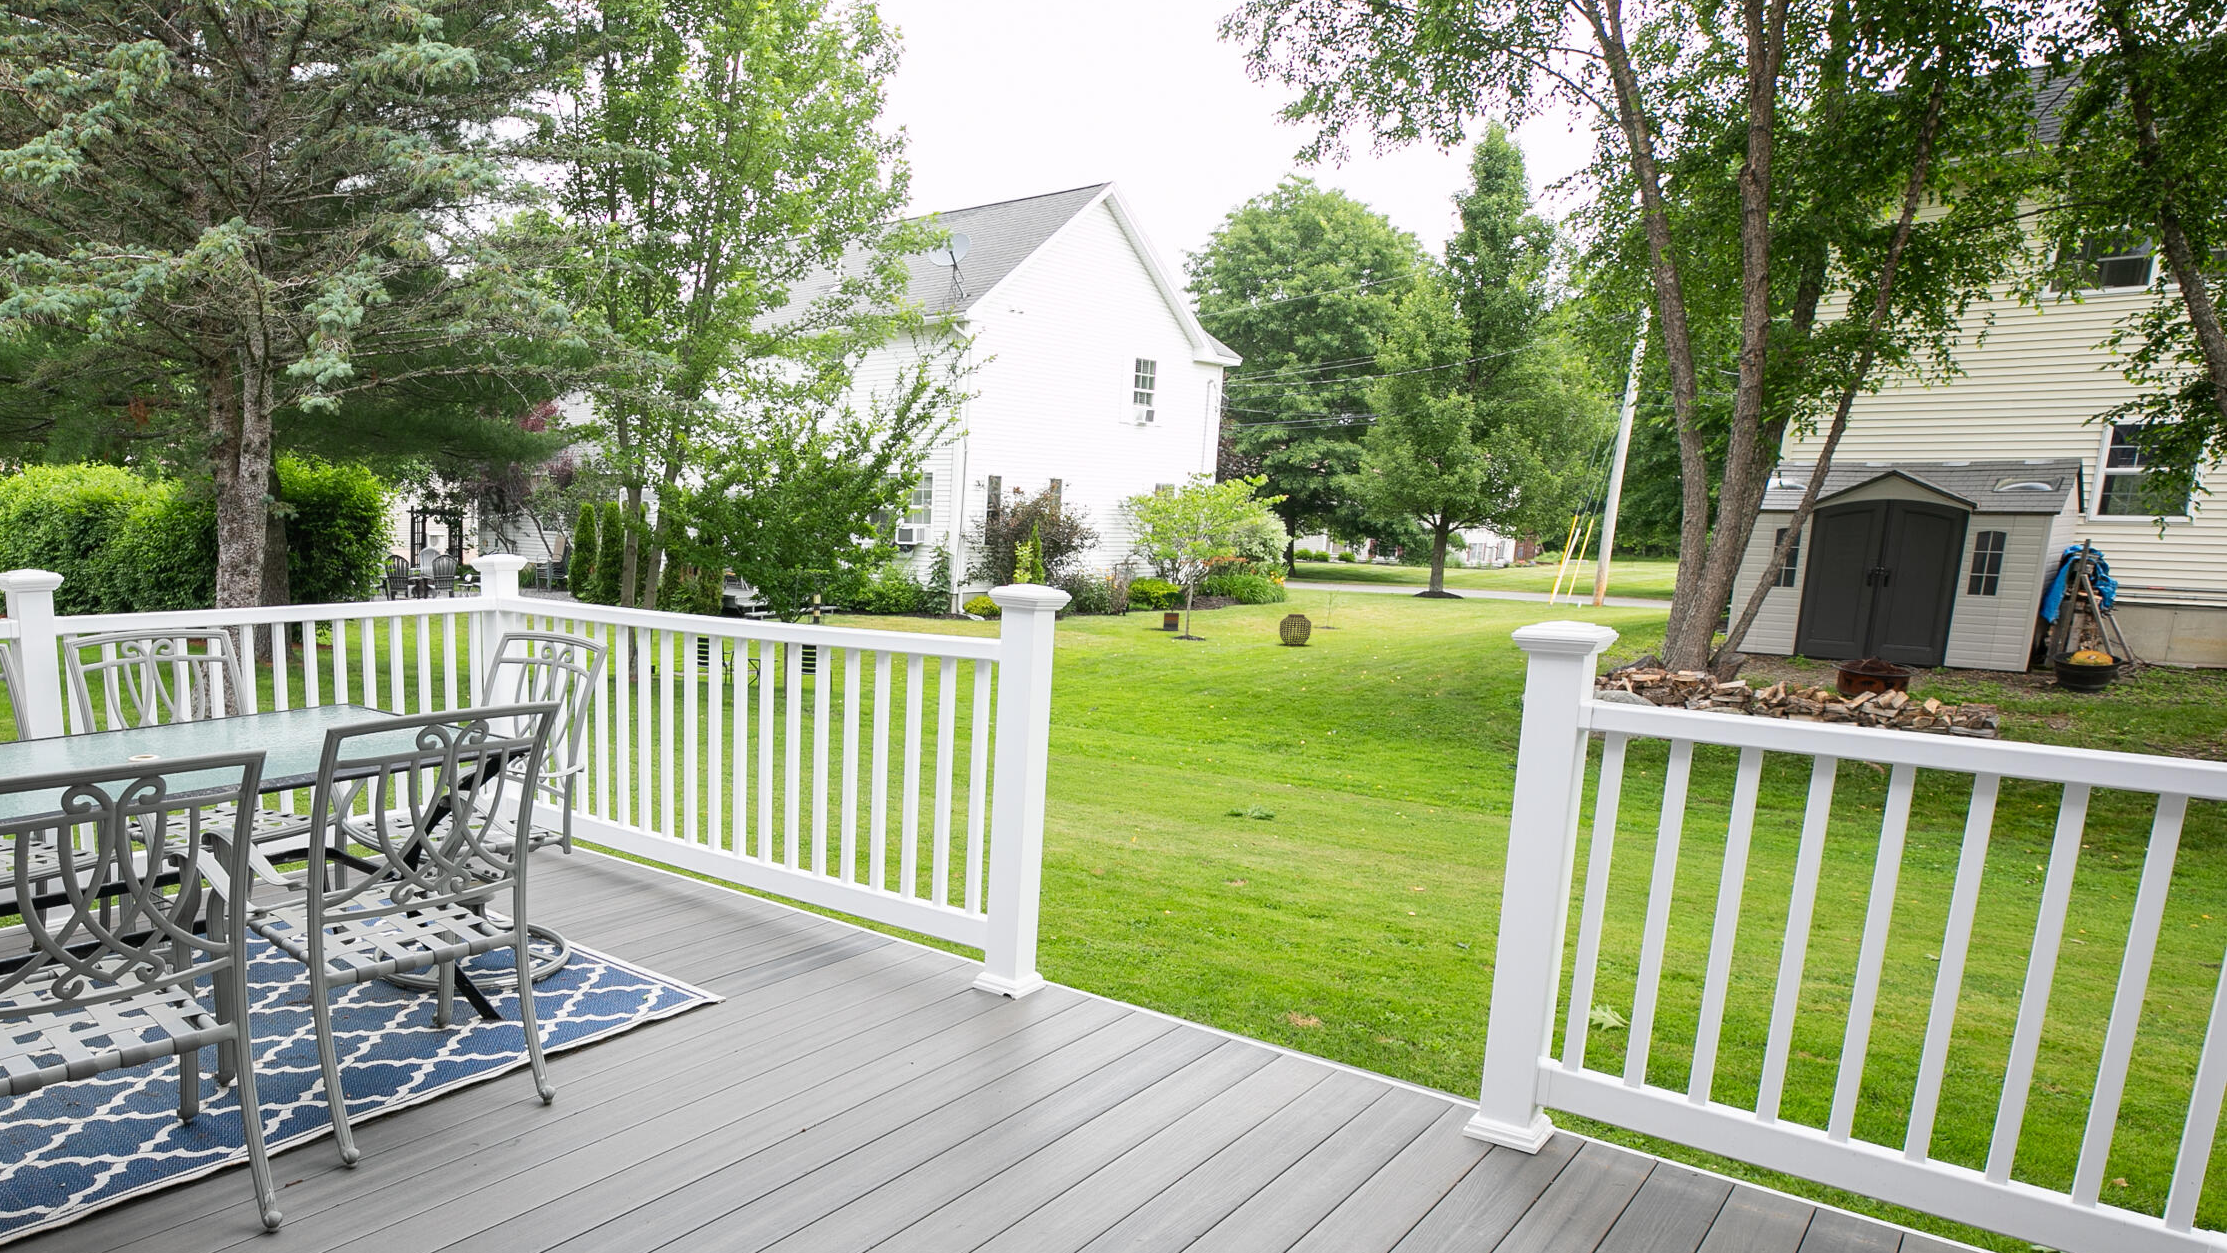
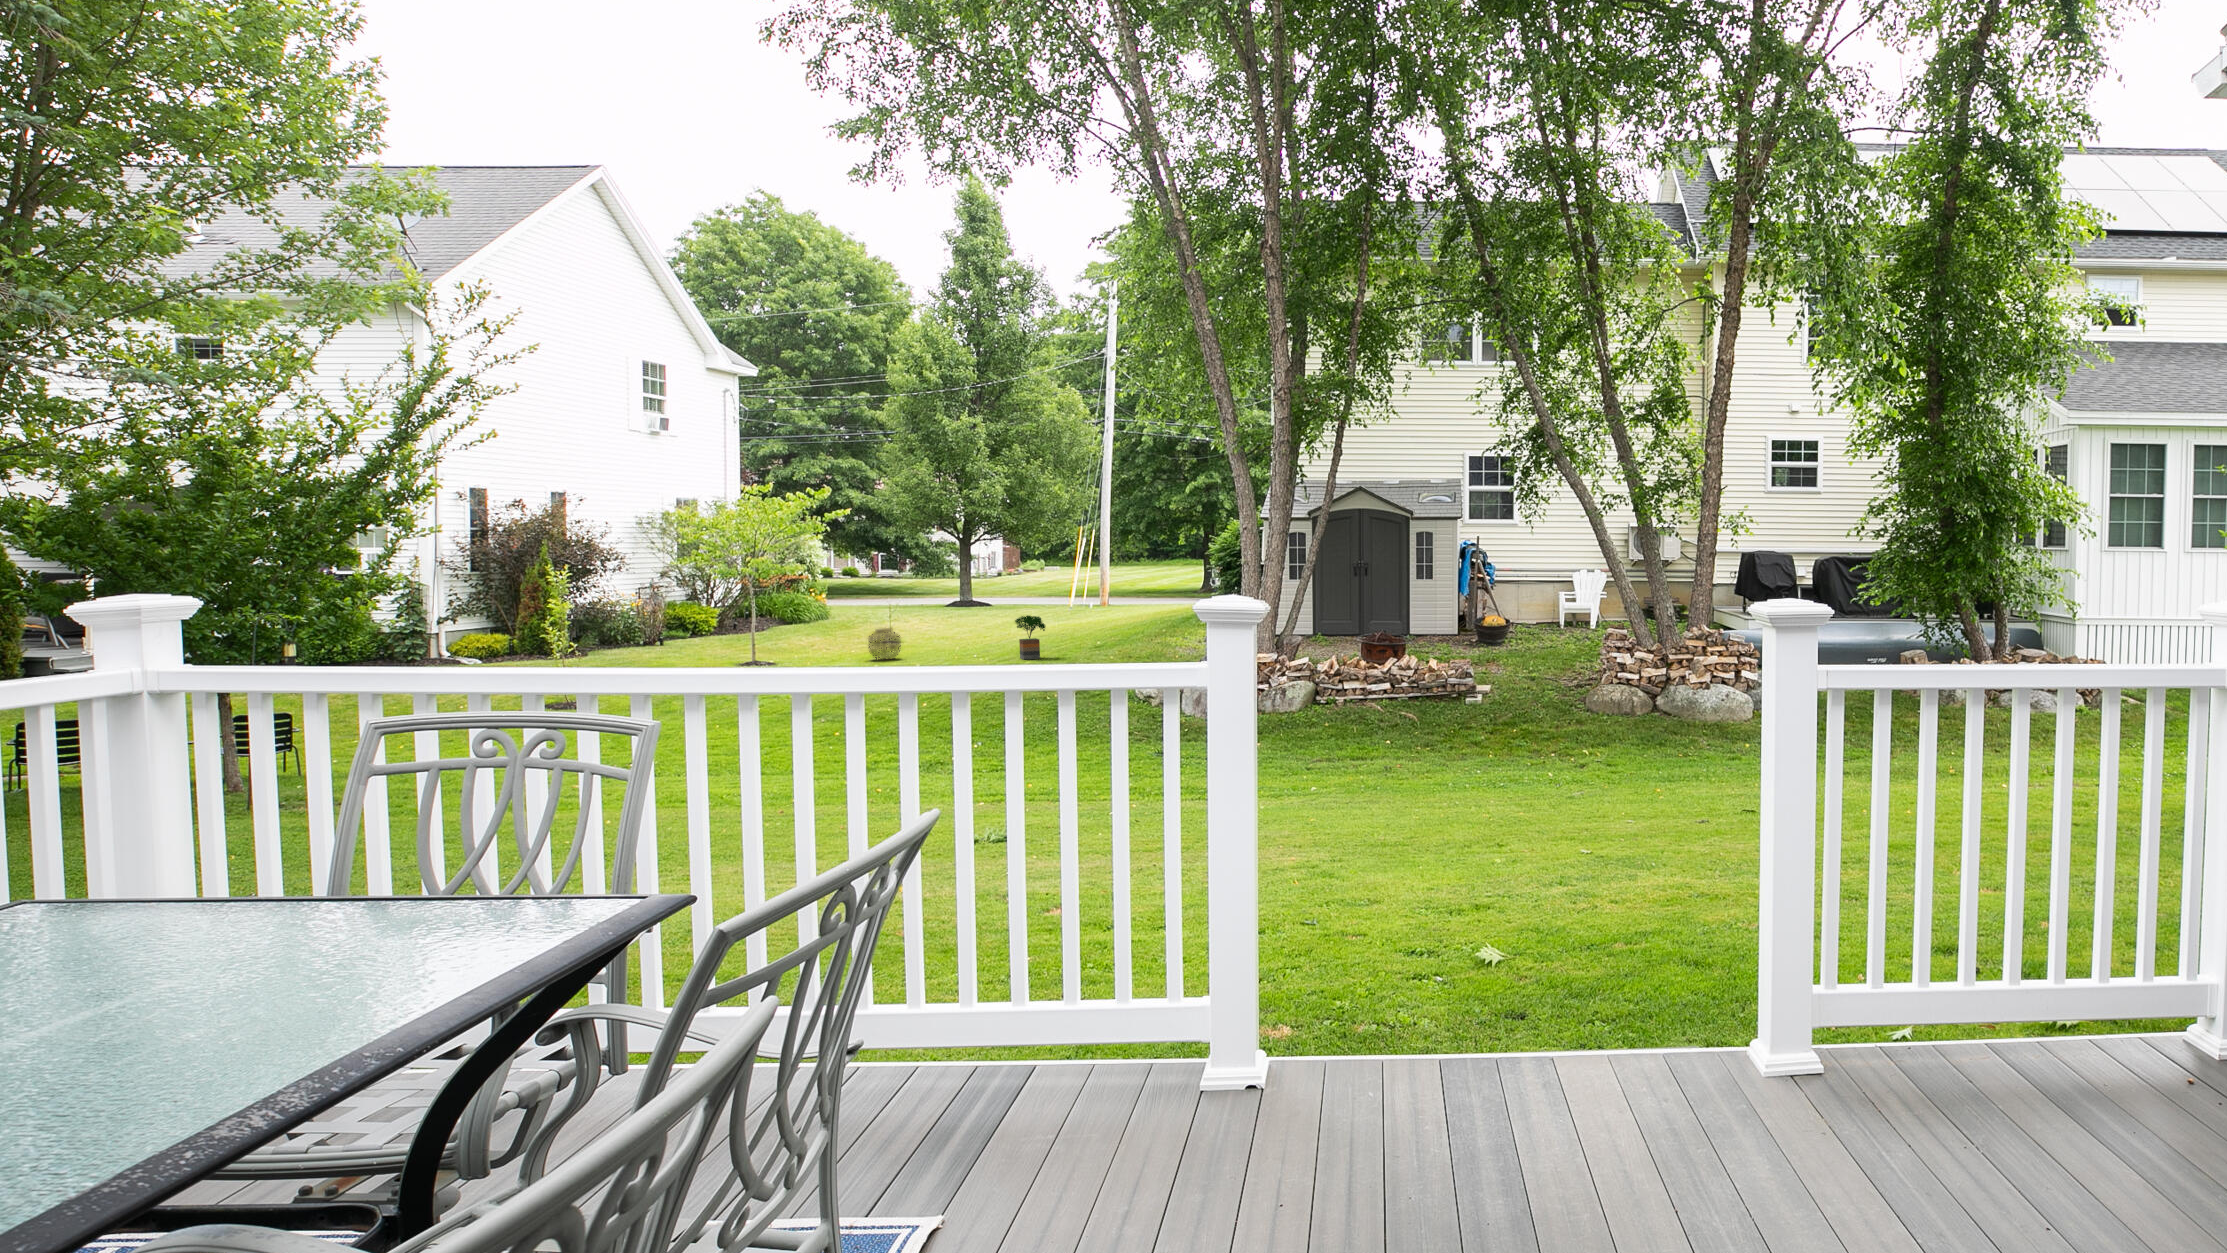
potted tree: present [1161,592,1186,631] -> present [1015,615,1046,660]

